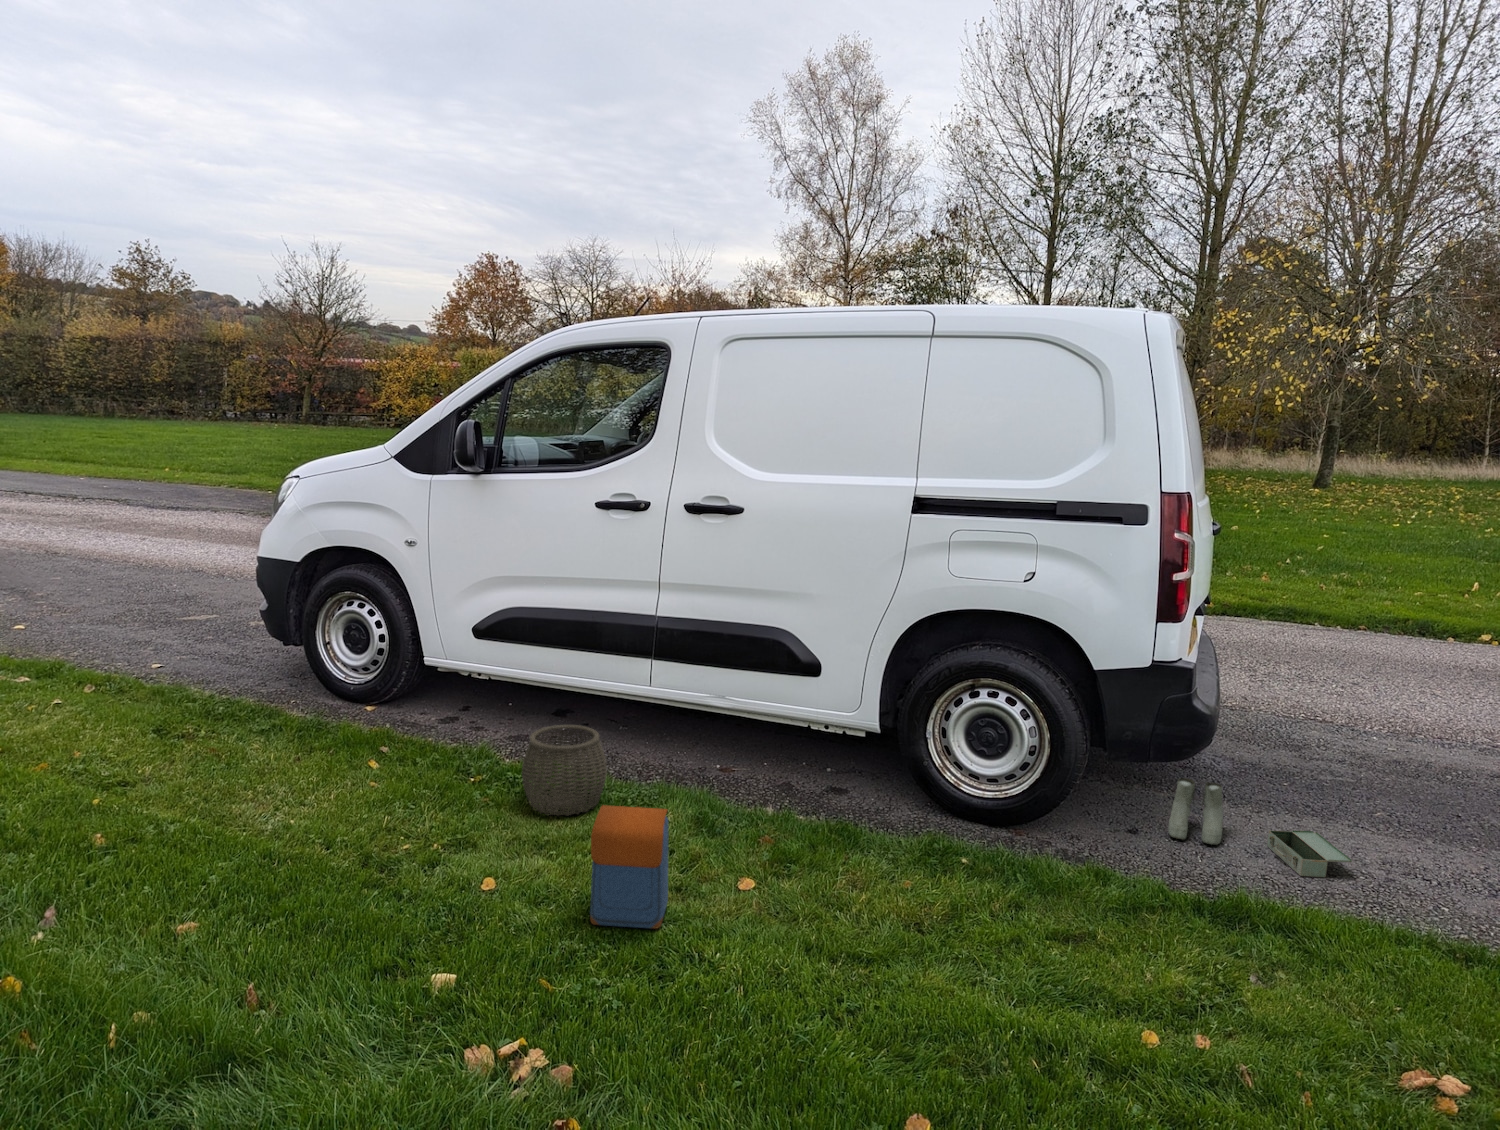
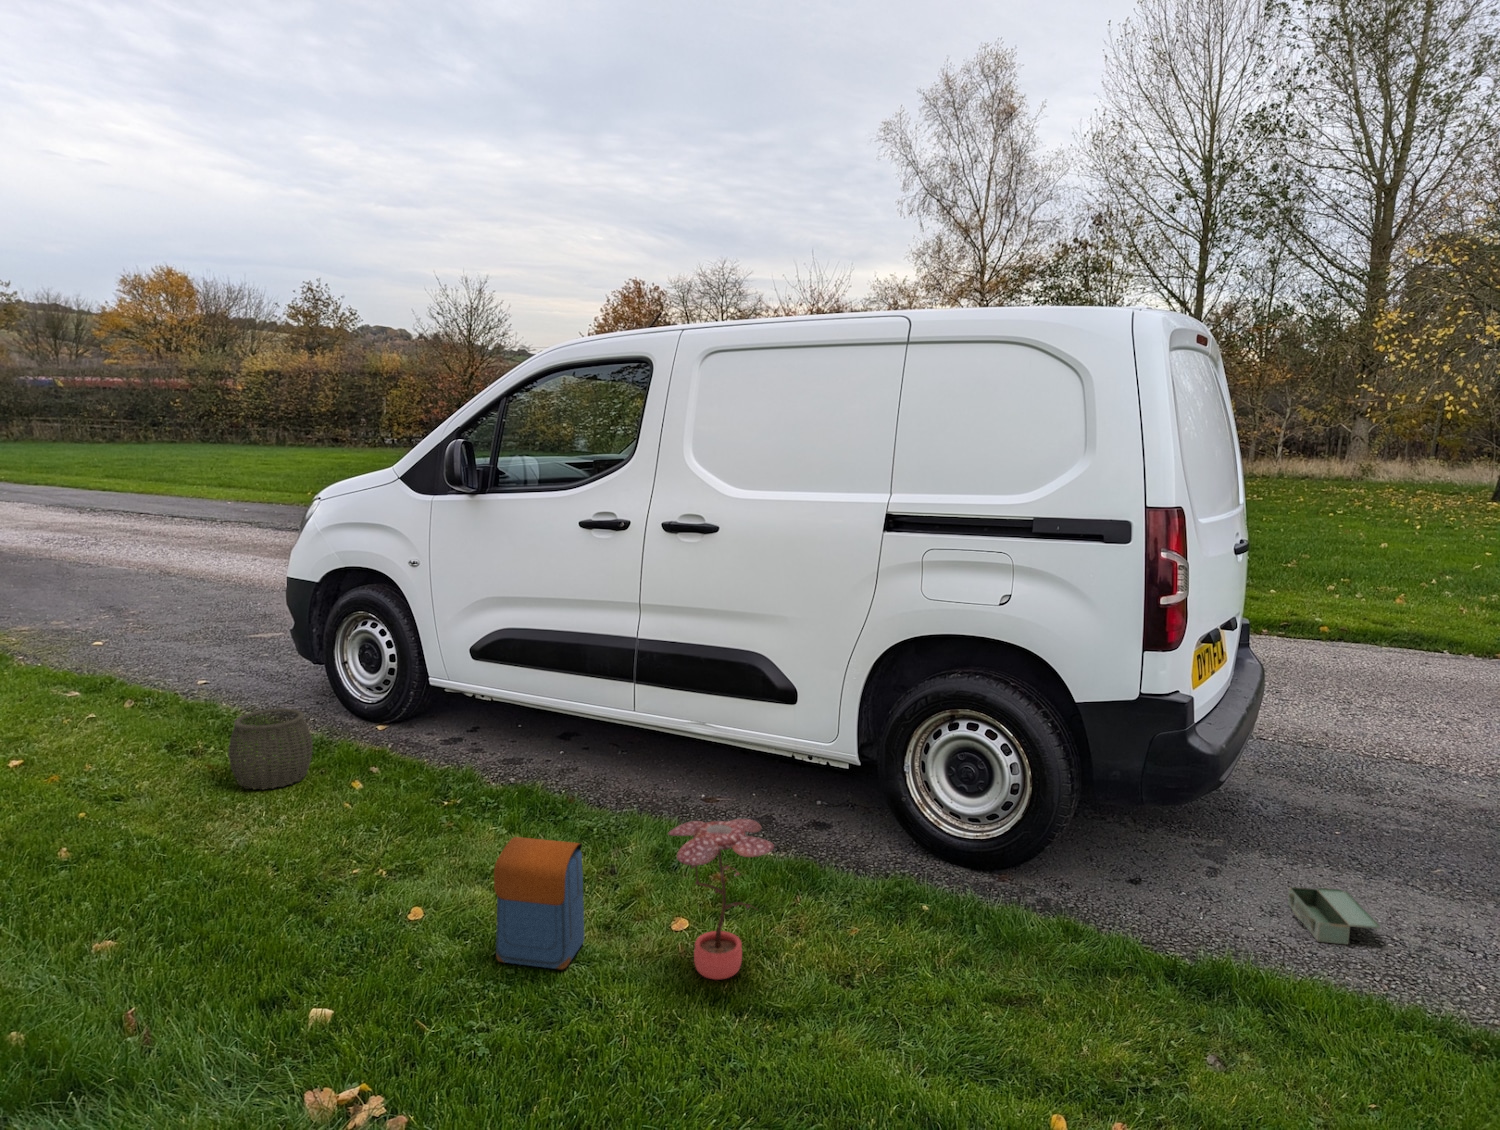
woven basket: present [522,725,607,816] -> present [228,709,313,789]
boots: present [1168,778,1223,845] -> none [1174,824,1237,901]
potted plant: none [755,781,861,931] -> present [668,819,774,980]

